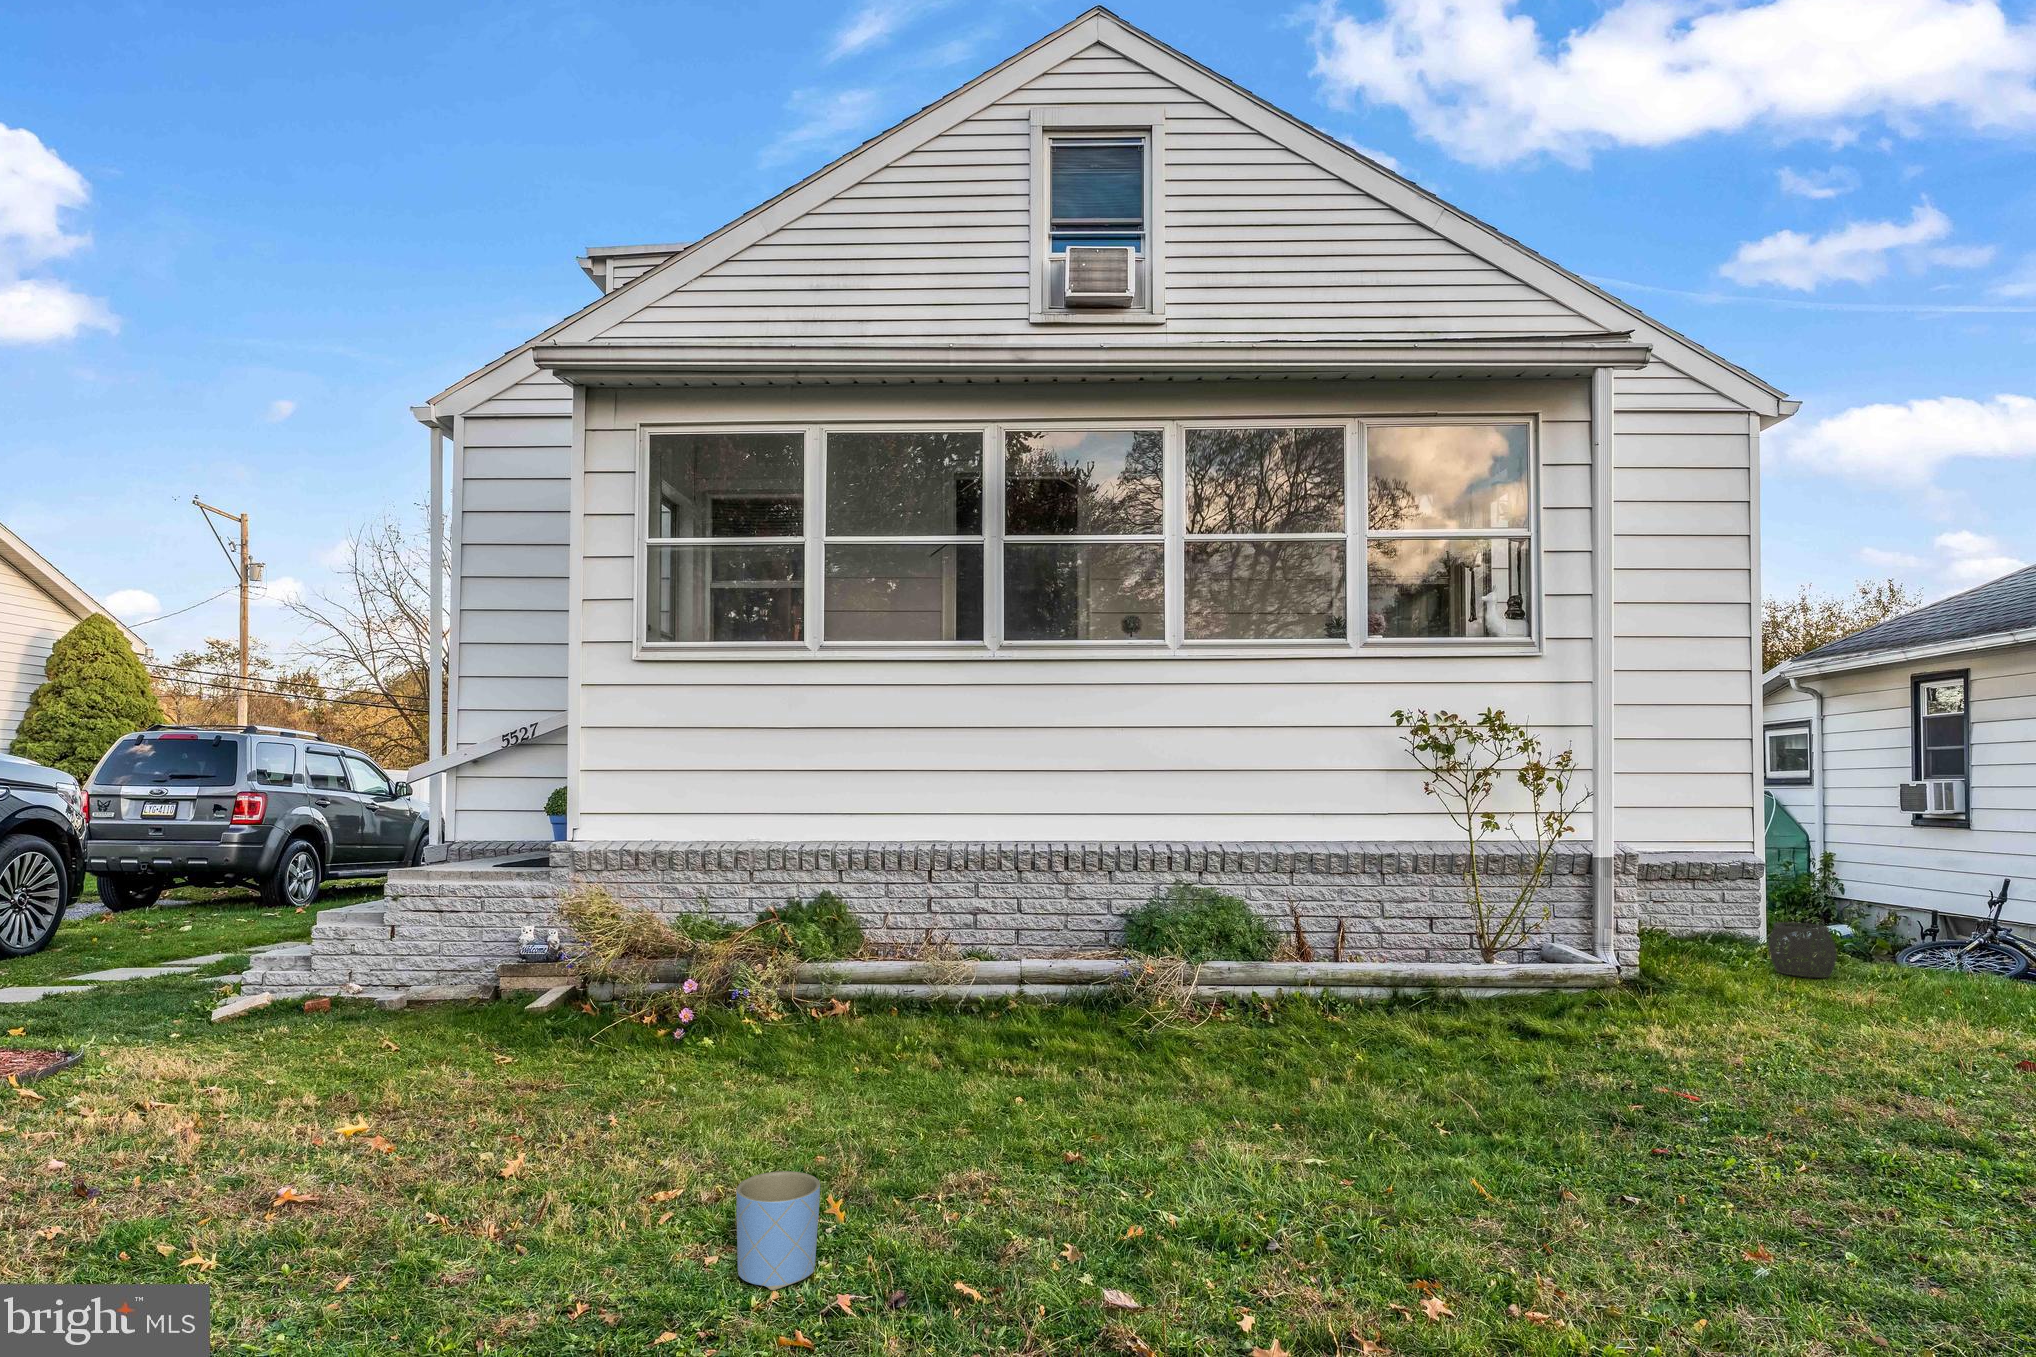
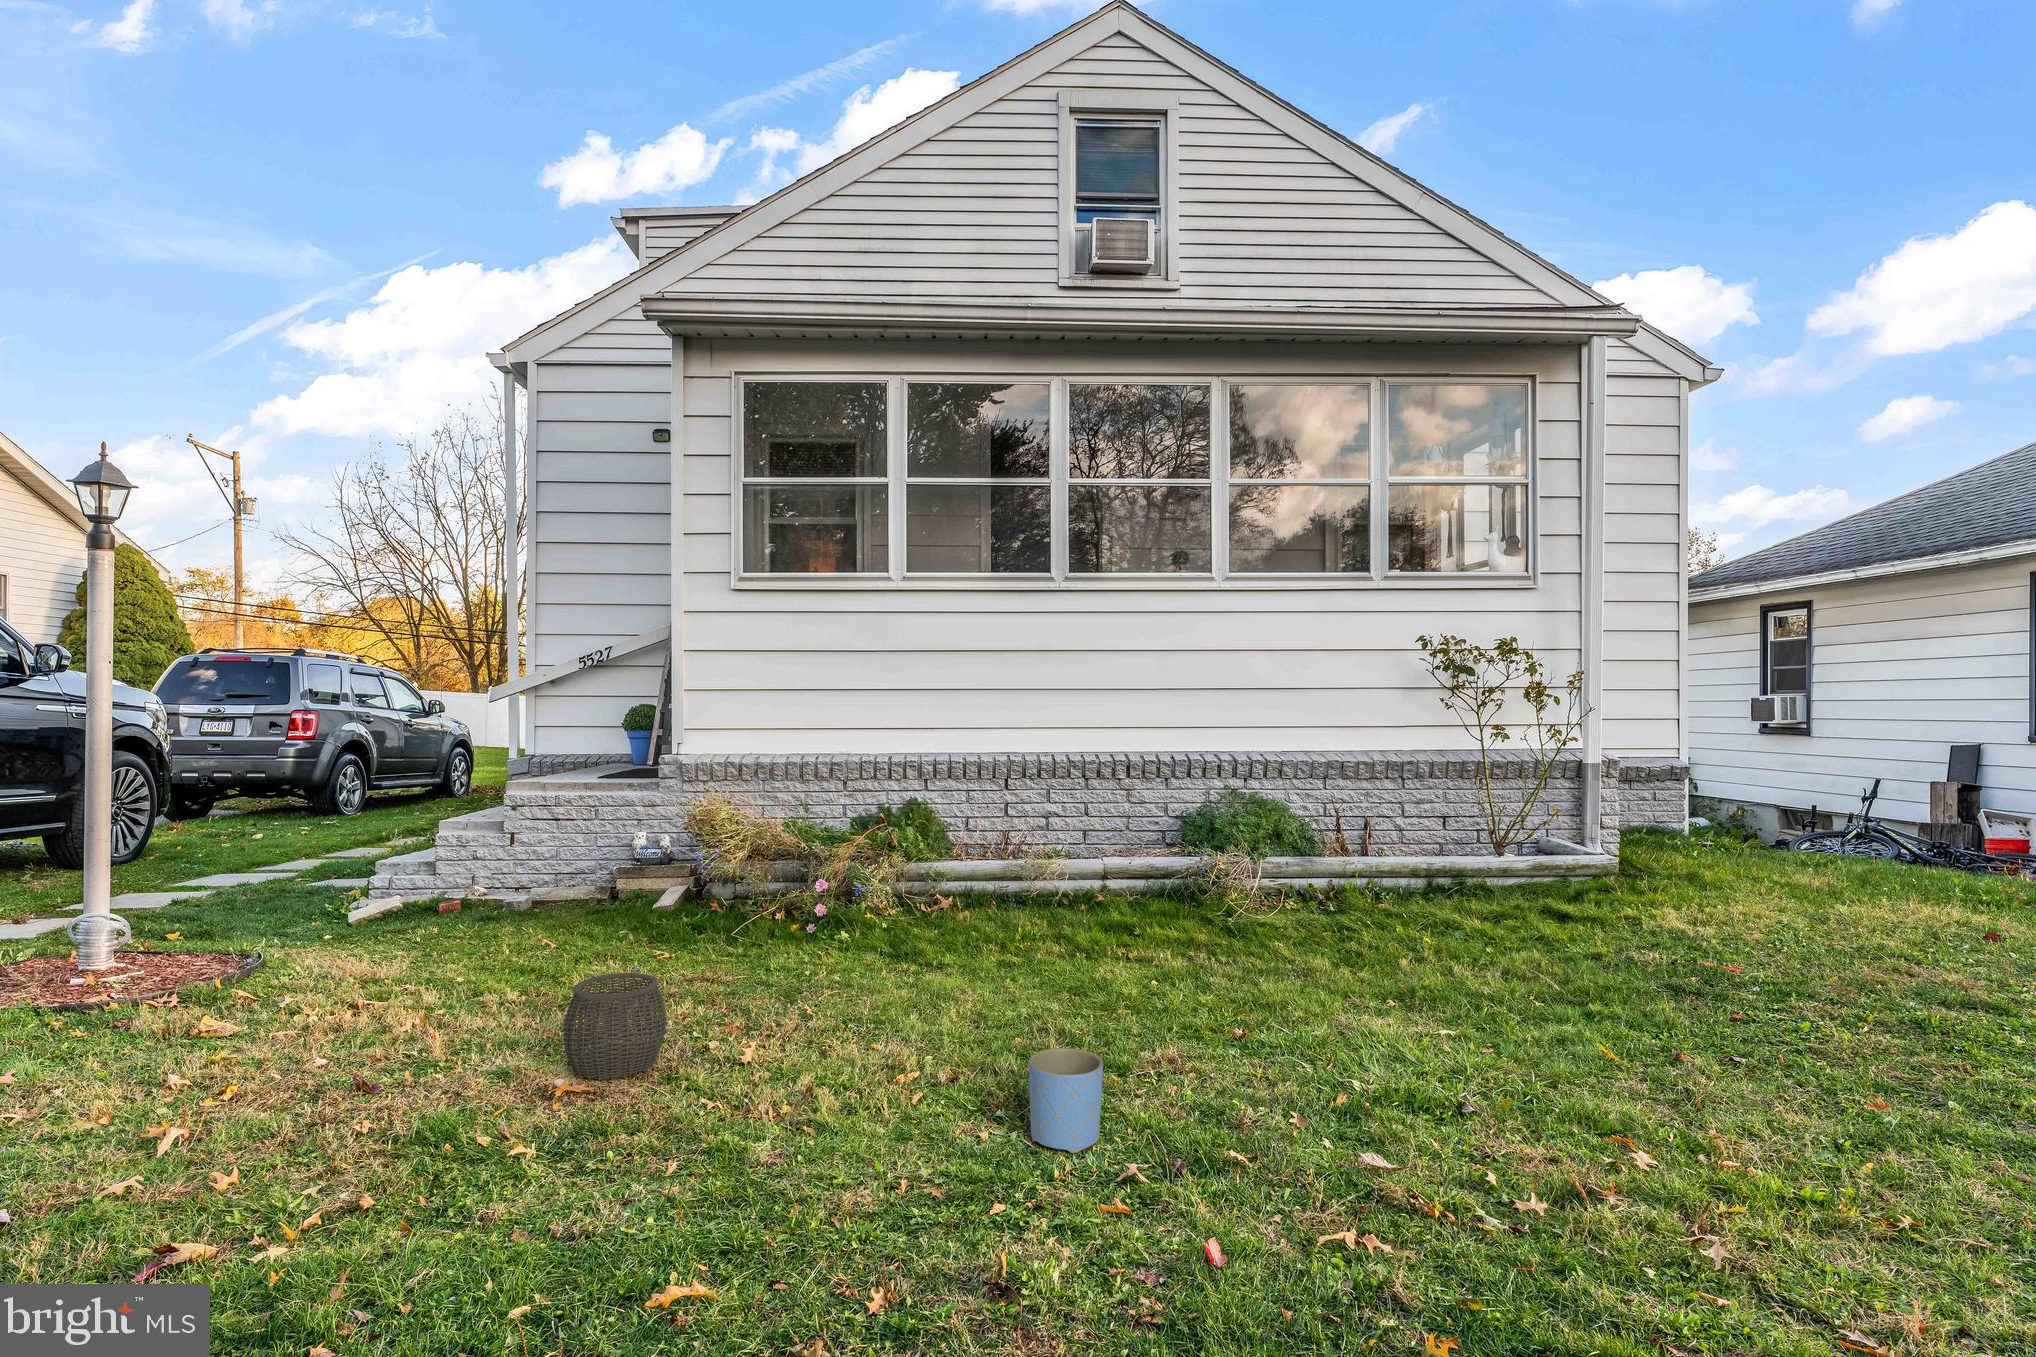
woven basket: present [1768,922,1837,978] -> present [562,973,667,1080]

